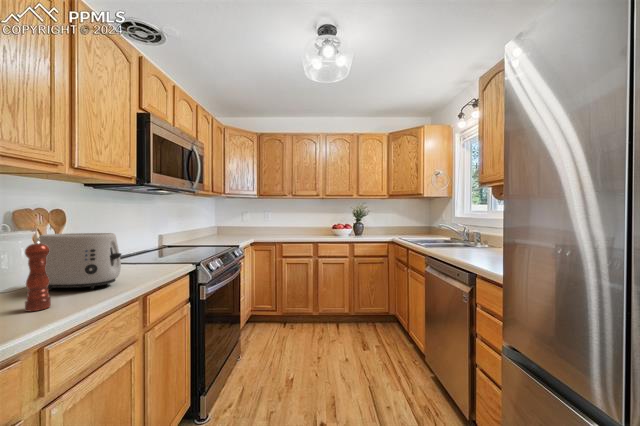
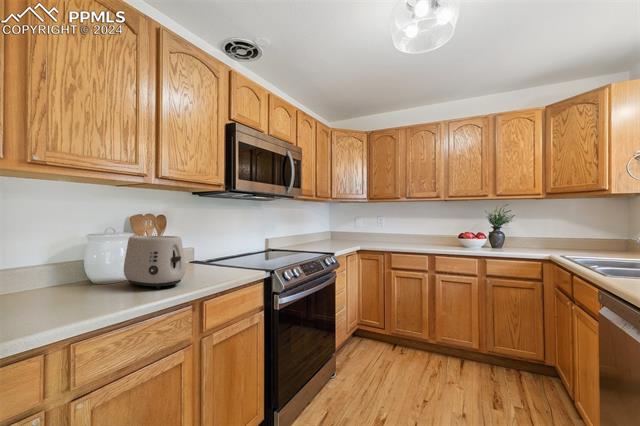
pepper mill: present [25,238,51,311] -> none [88,240,109,305]

